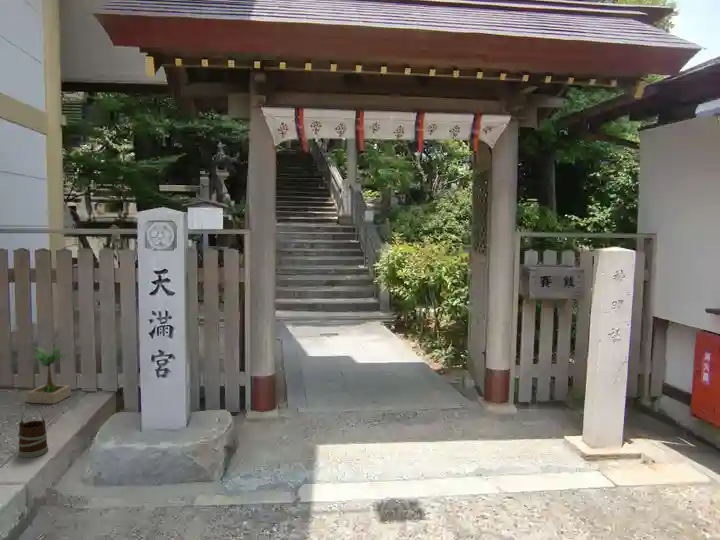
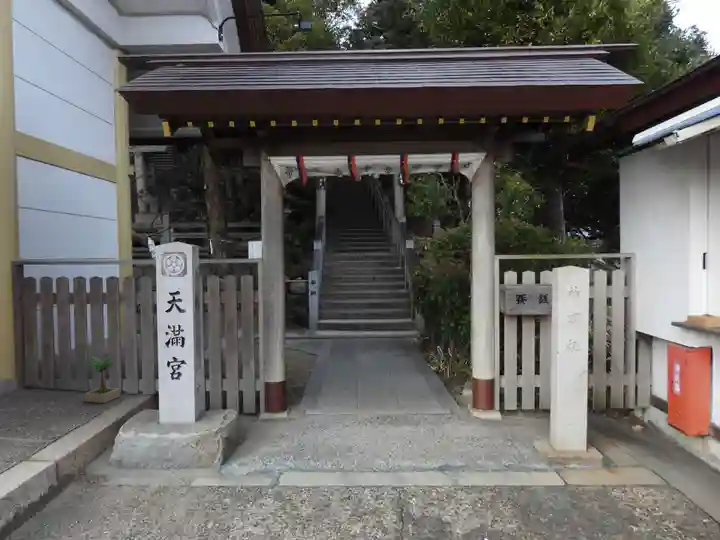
wooden bucket: present [18,406,48,458] -> none [61,402,85,443]

